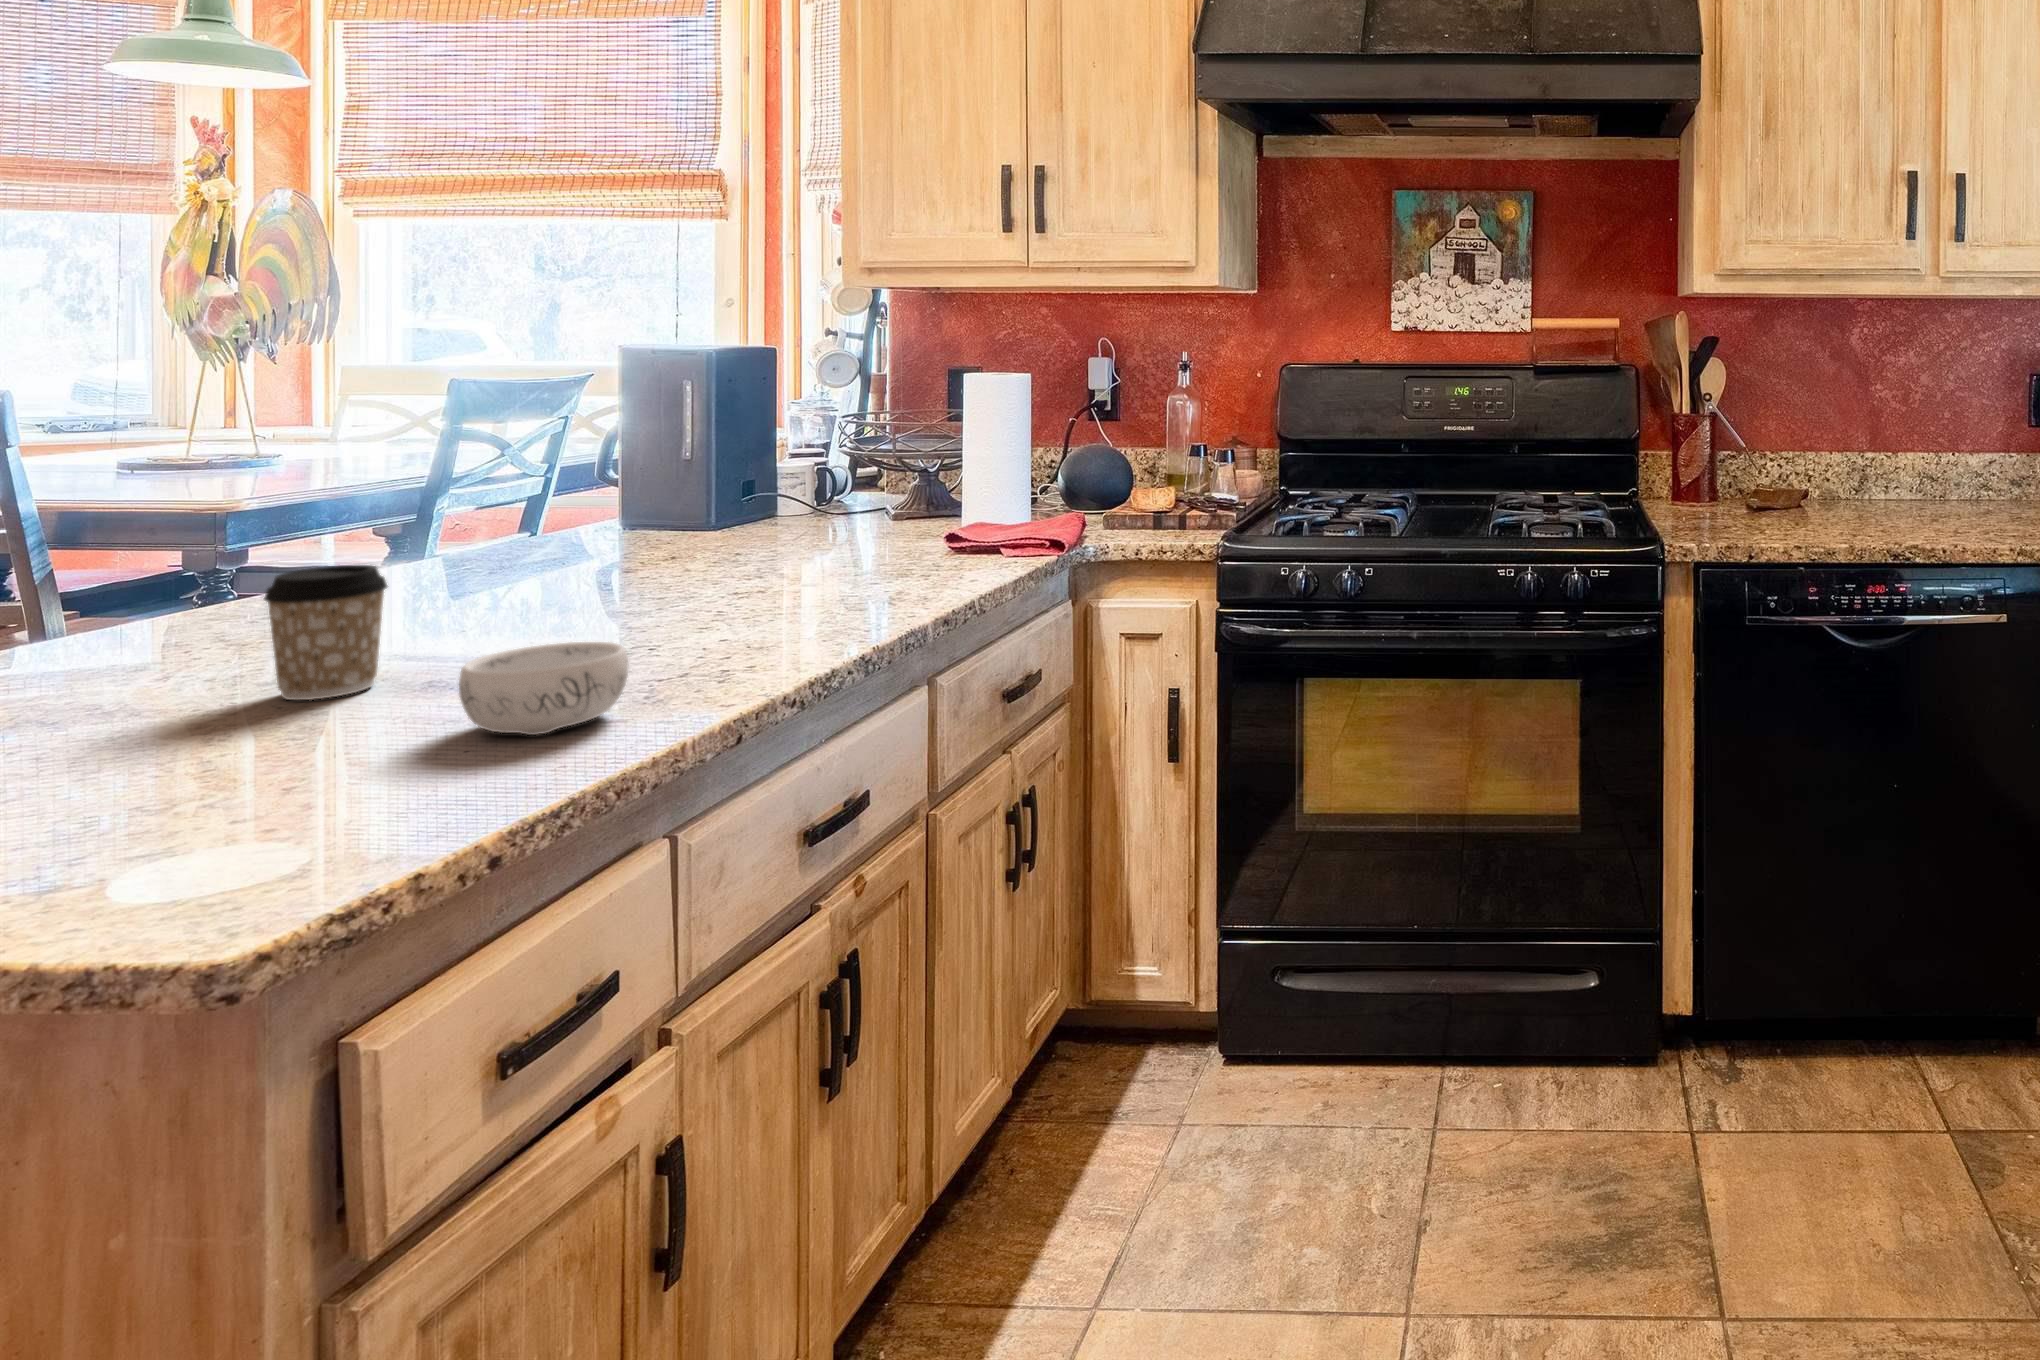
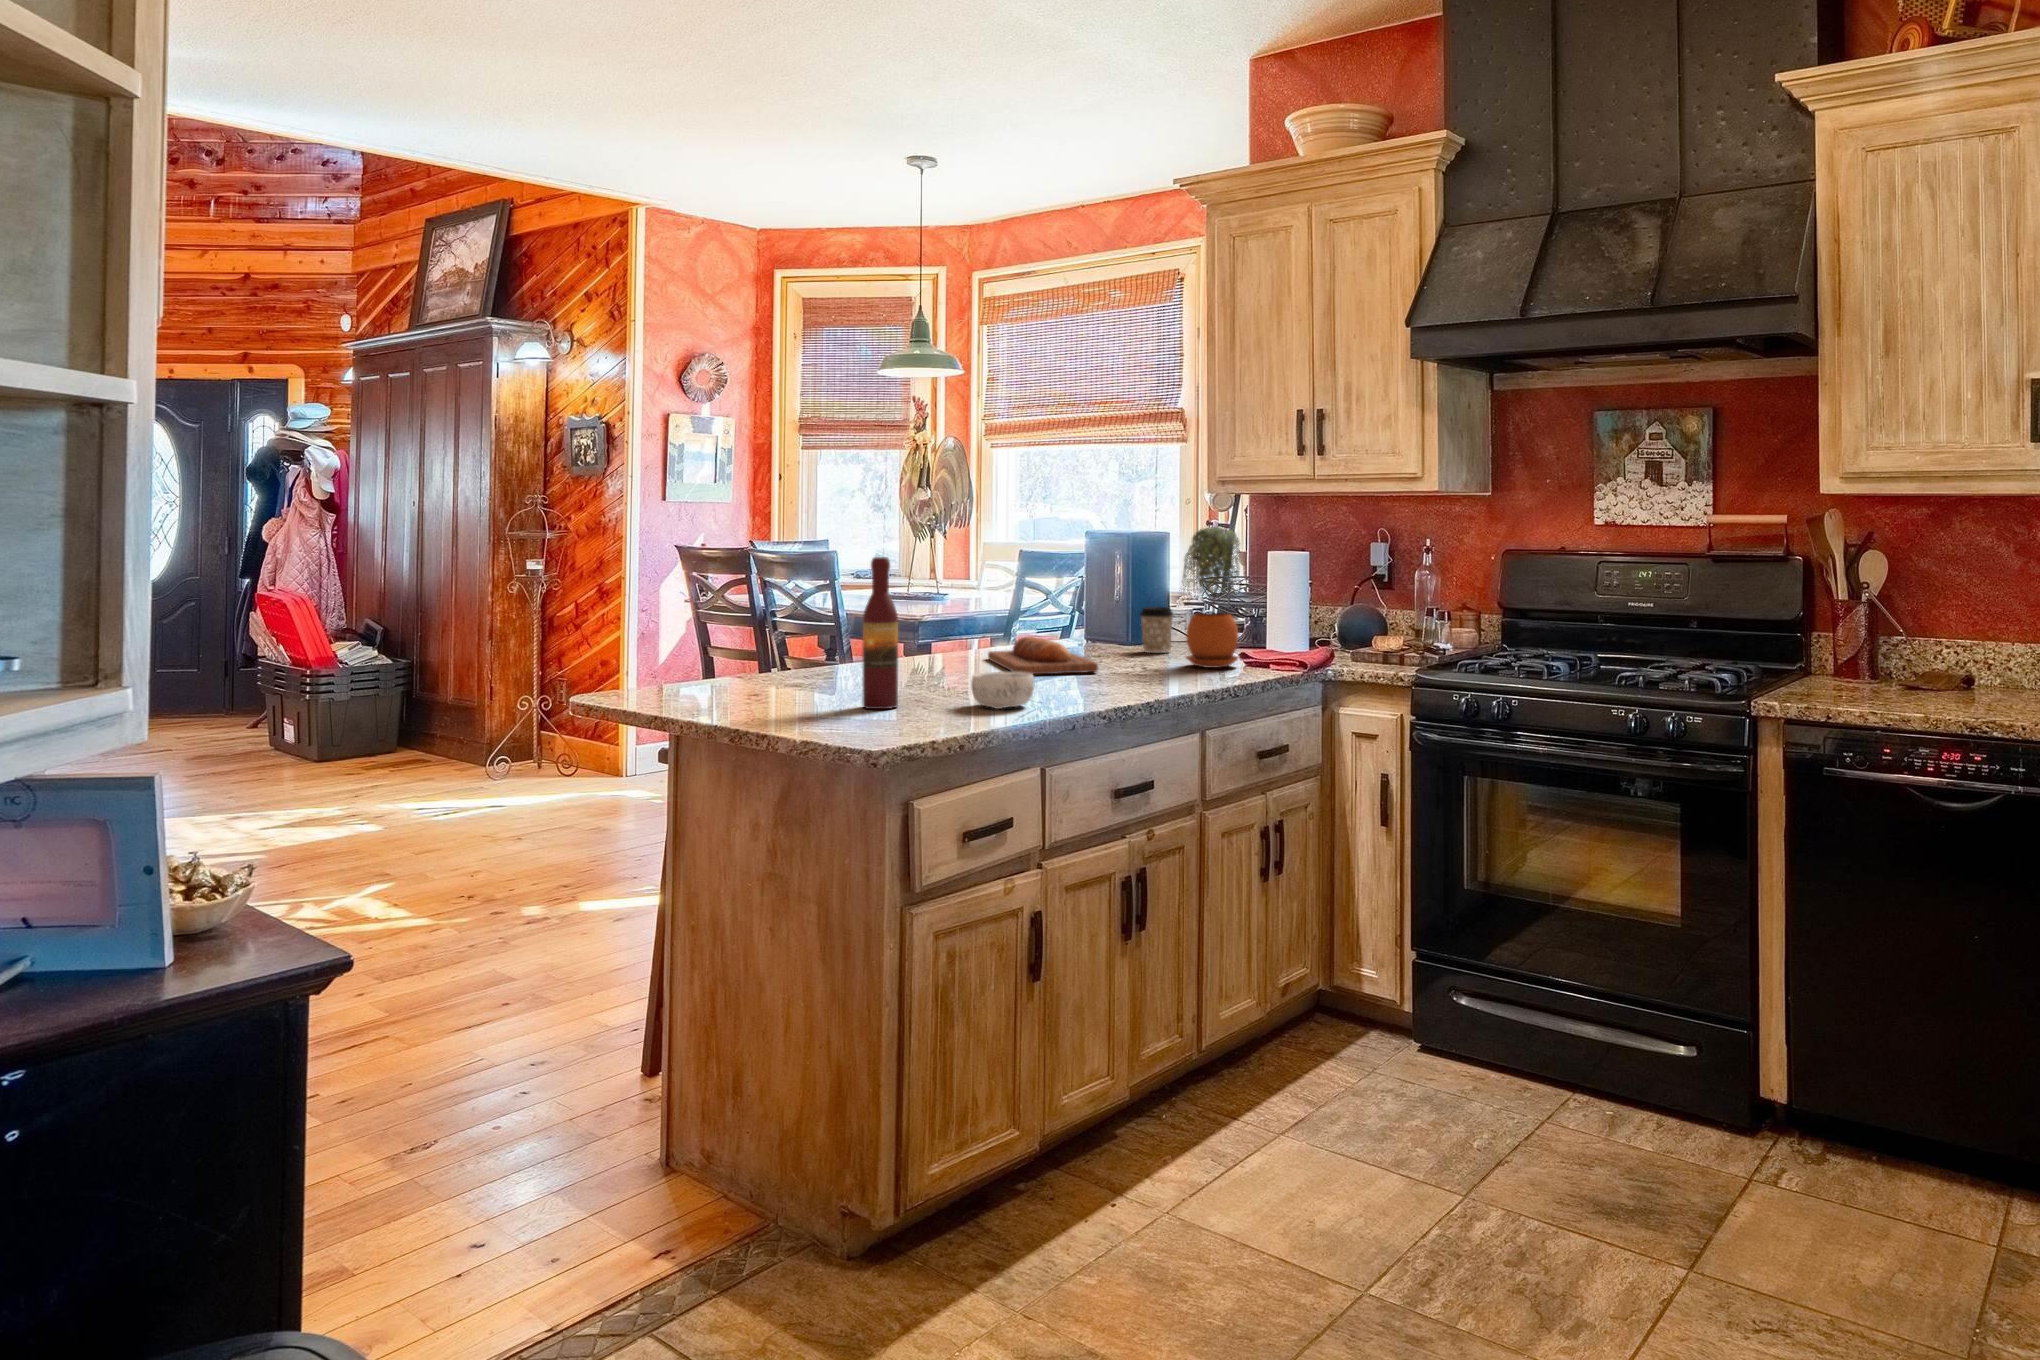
potted plant: none [848,335,959,563] -> present [1182,527,1240,668]
wine bottle: none [109,414,236,798] -> present [863,557,898,709]
bread loaf: none [437,539,708,623] -> present [988,637,1098,675]
coffee cup: present [264,565,387,700] -> present [1140,607,1173,653]

